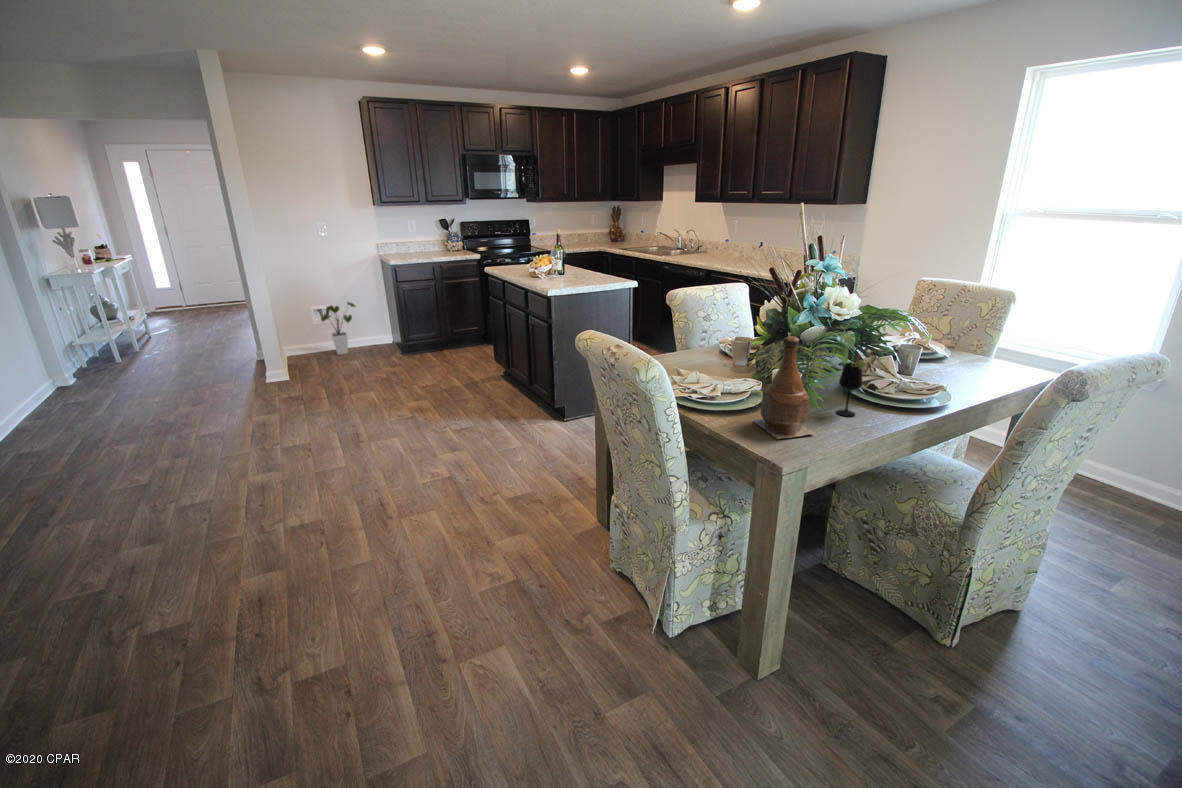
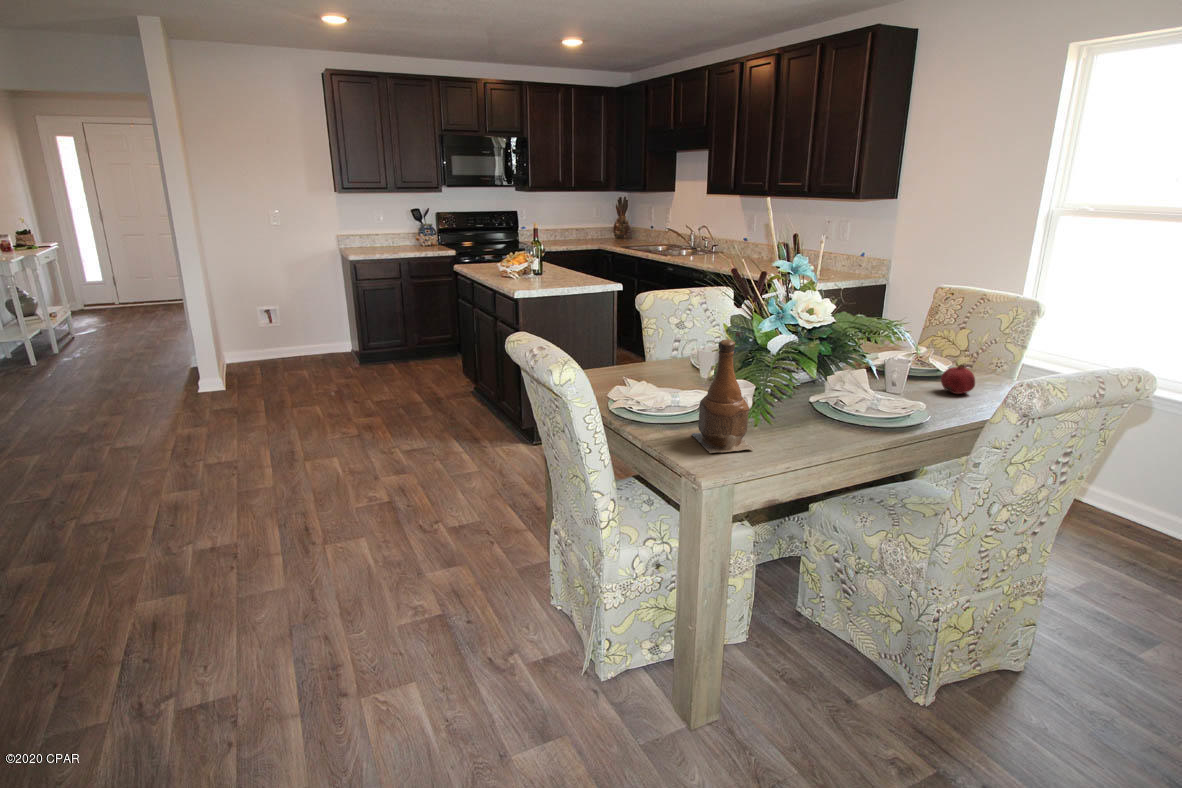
house plant: present [322,302,355,355] -> none [268,300,309,363]
fruit: none [947,348,979,375] -> present [941,364,975,394]
wine glass: present [837,355,866,416] -> none [790,363,818,433]

